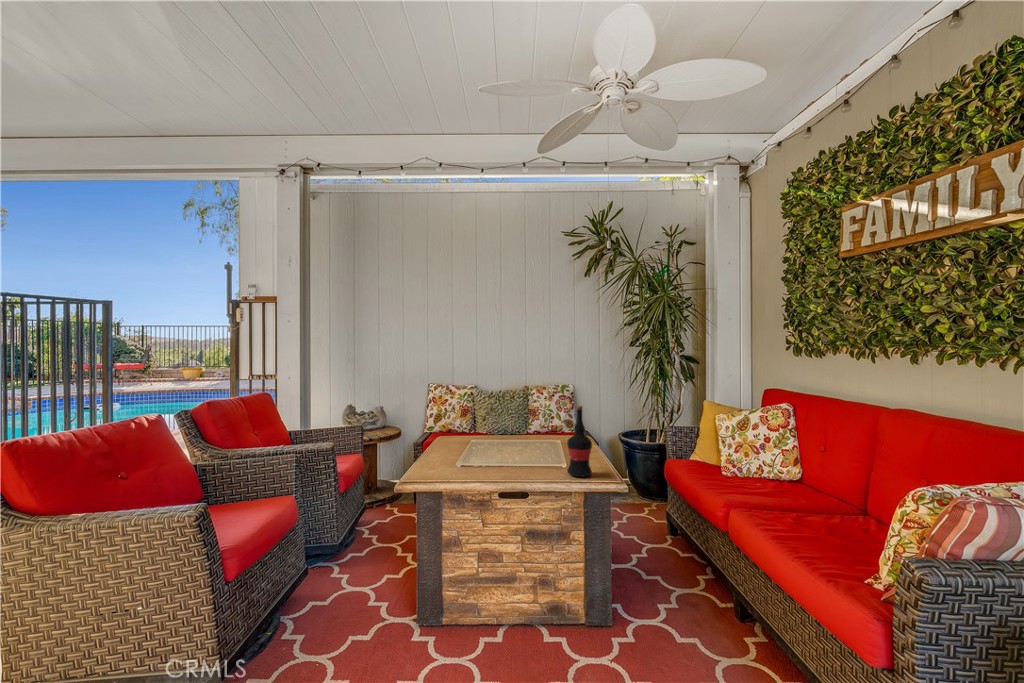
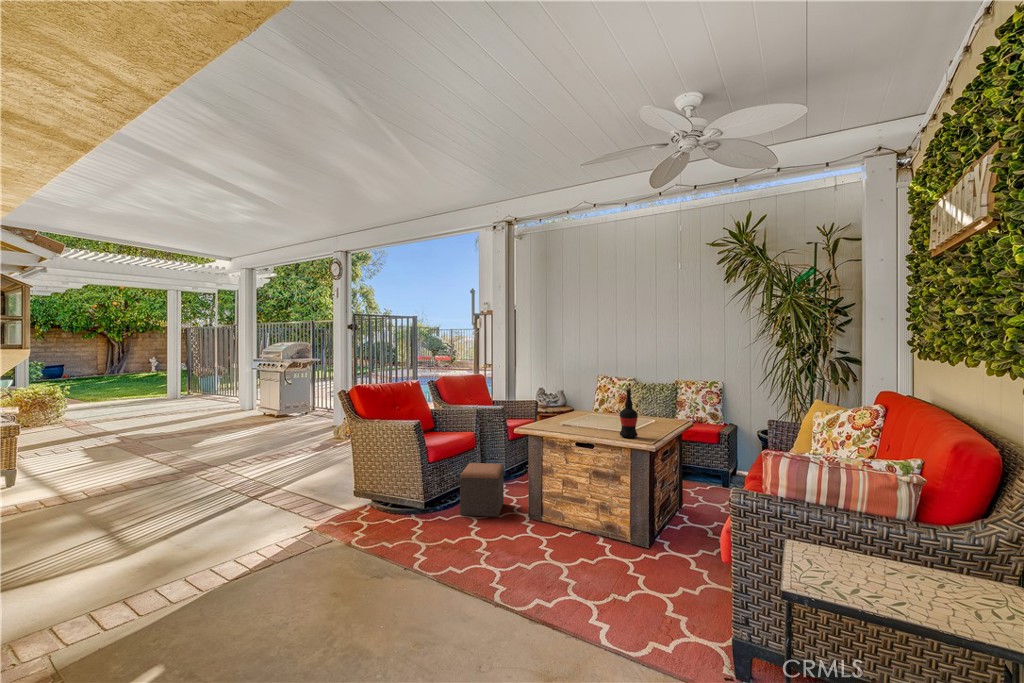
footstool: none [291,543,366,660] -> present [460,463,504,517]

